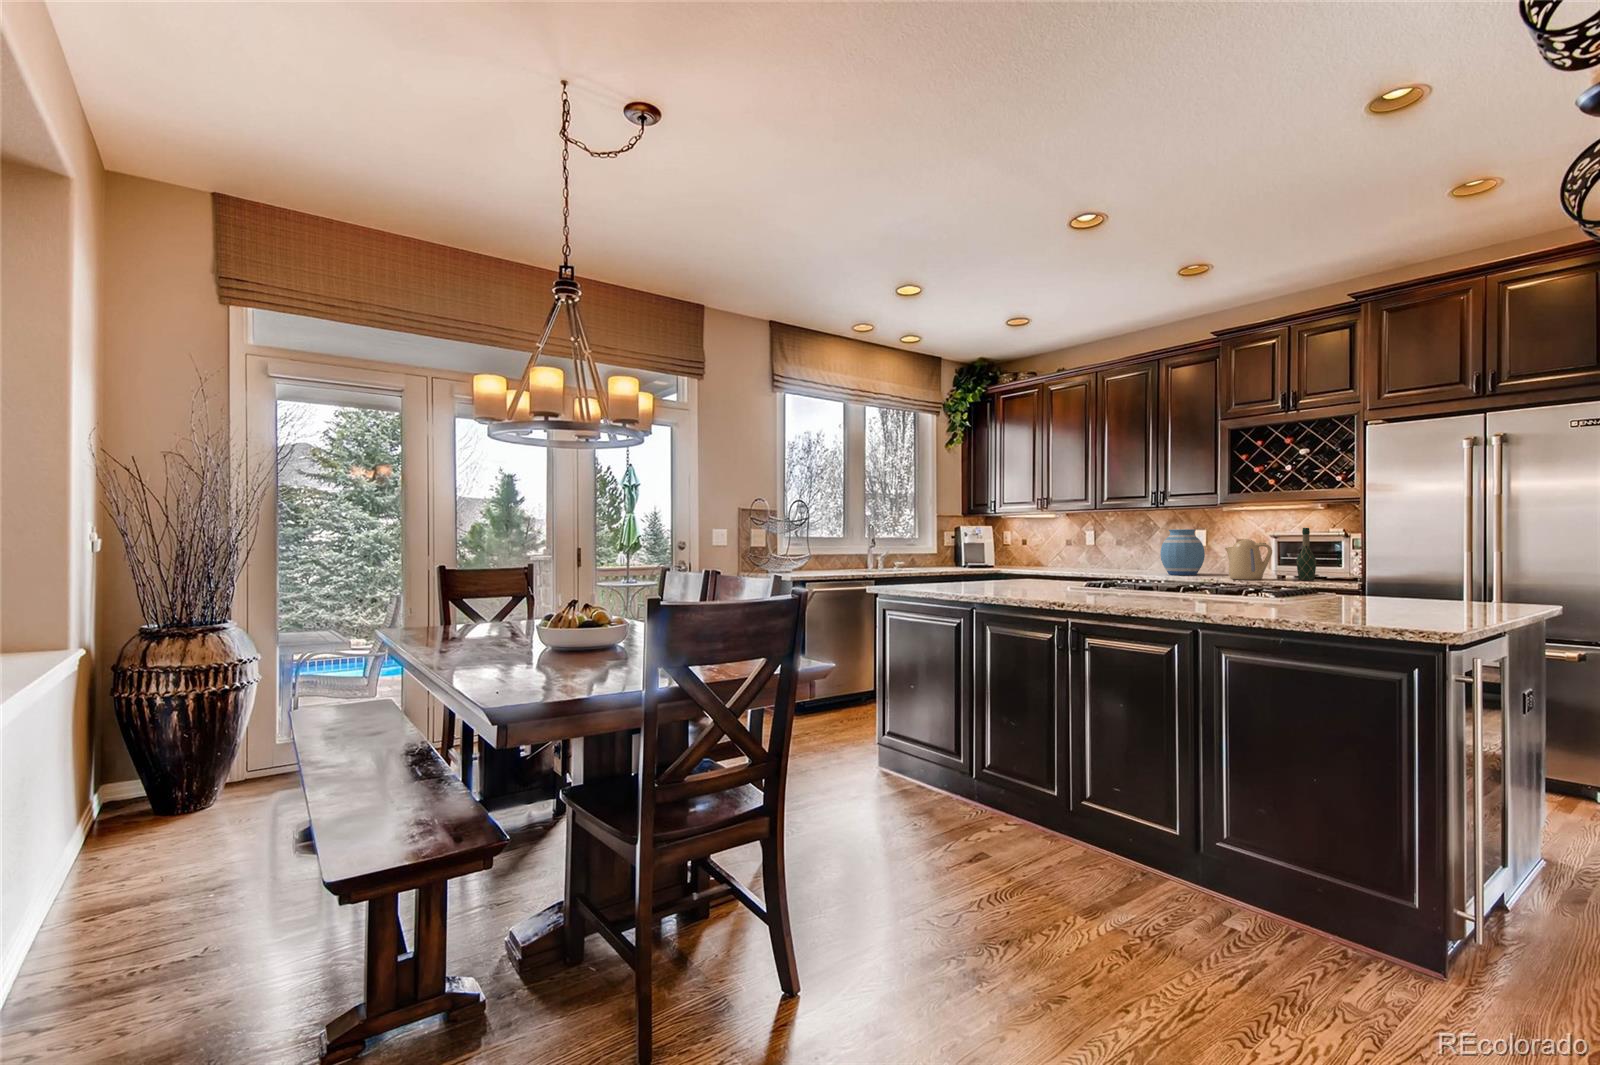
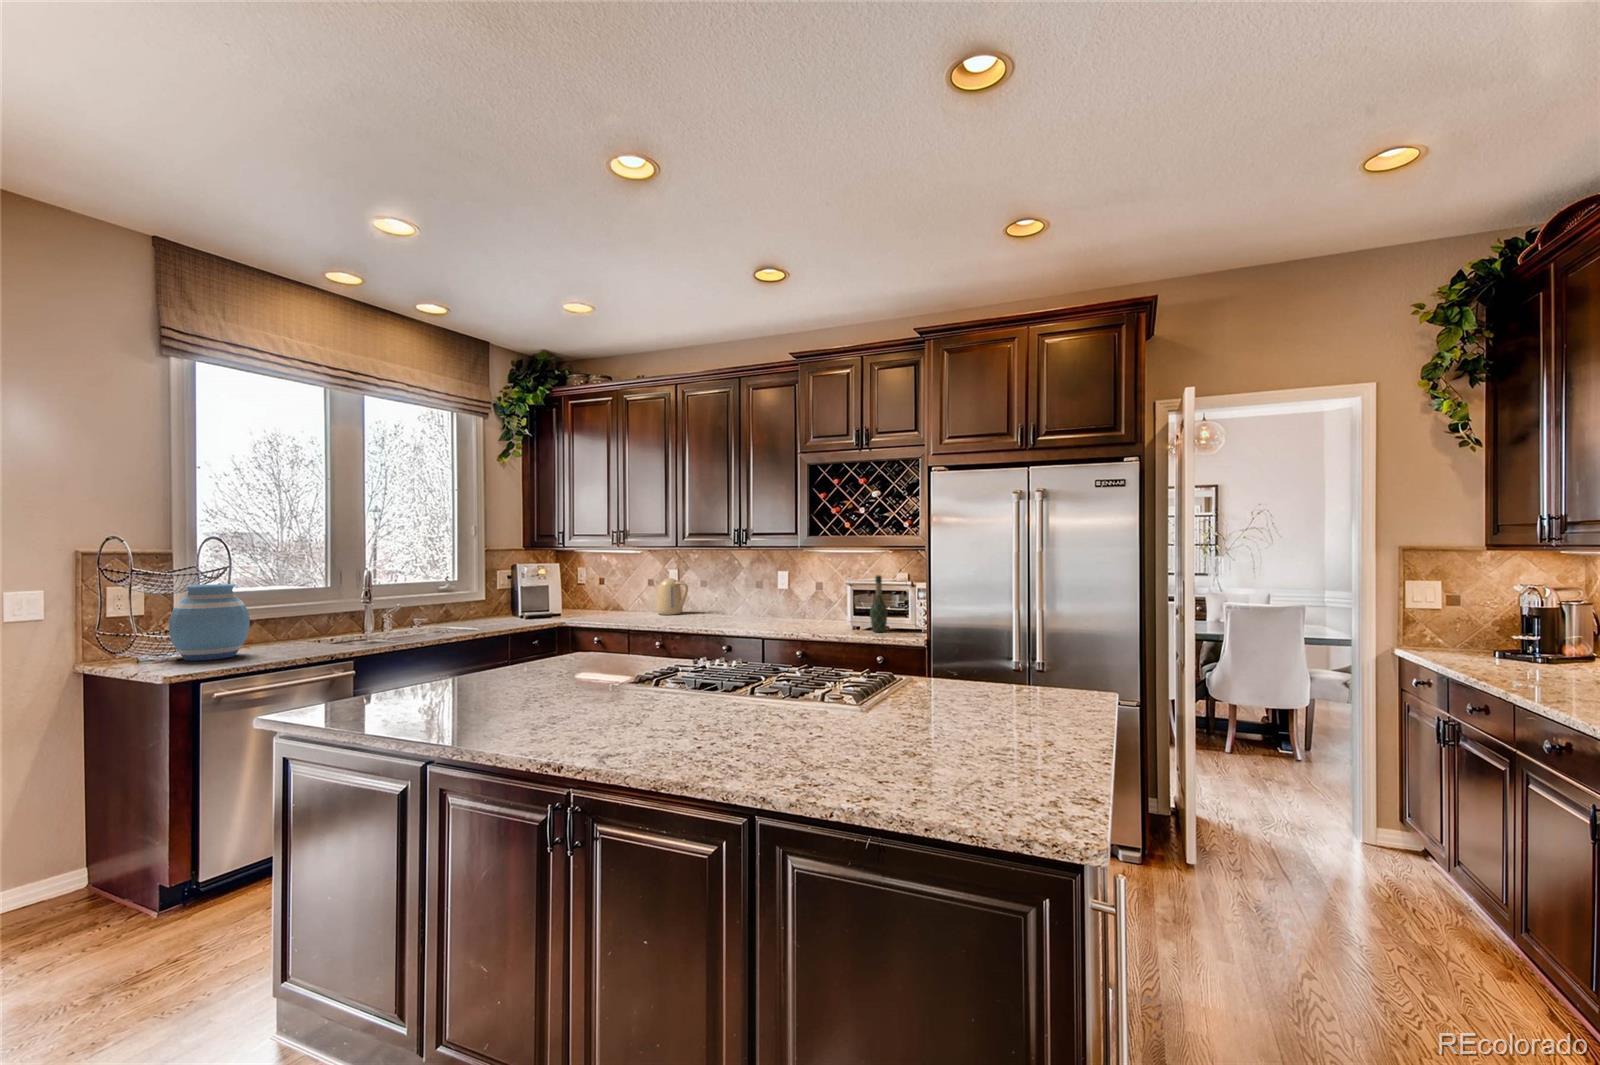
vase: present [1161,529,1205,575] -> present [169,584,250,661]
kettle: present [1225,539,1272,580] -> present [655,578,688,615]

